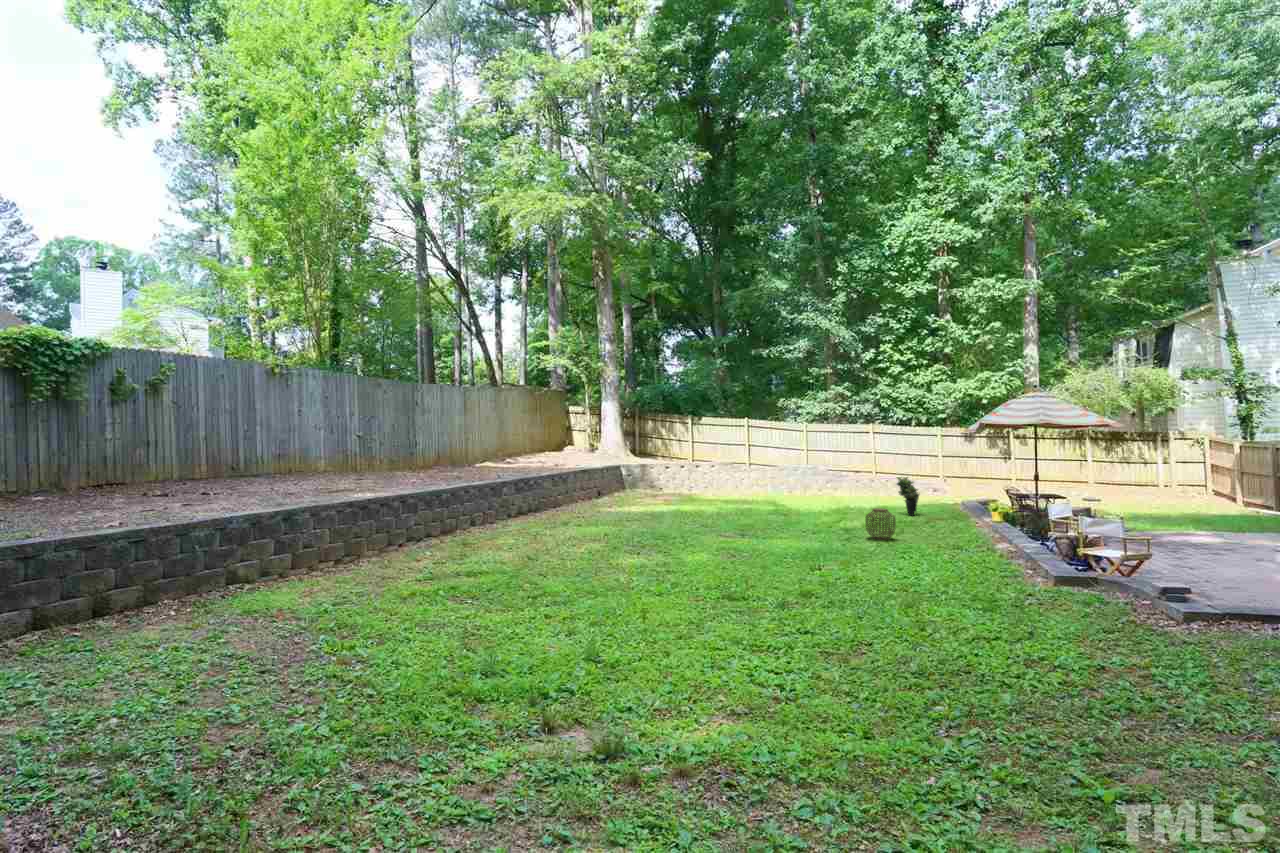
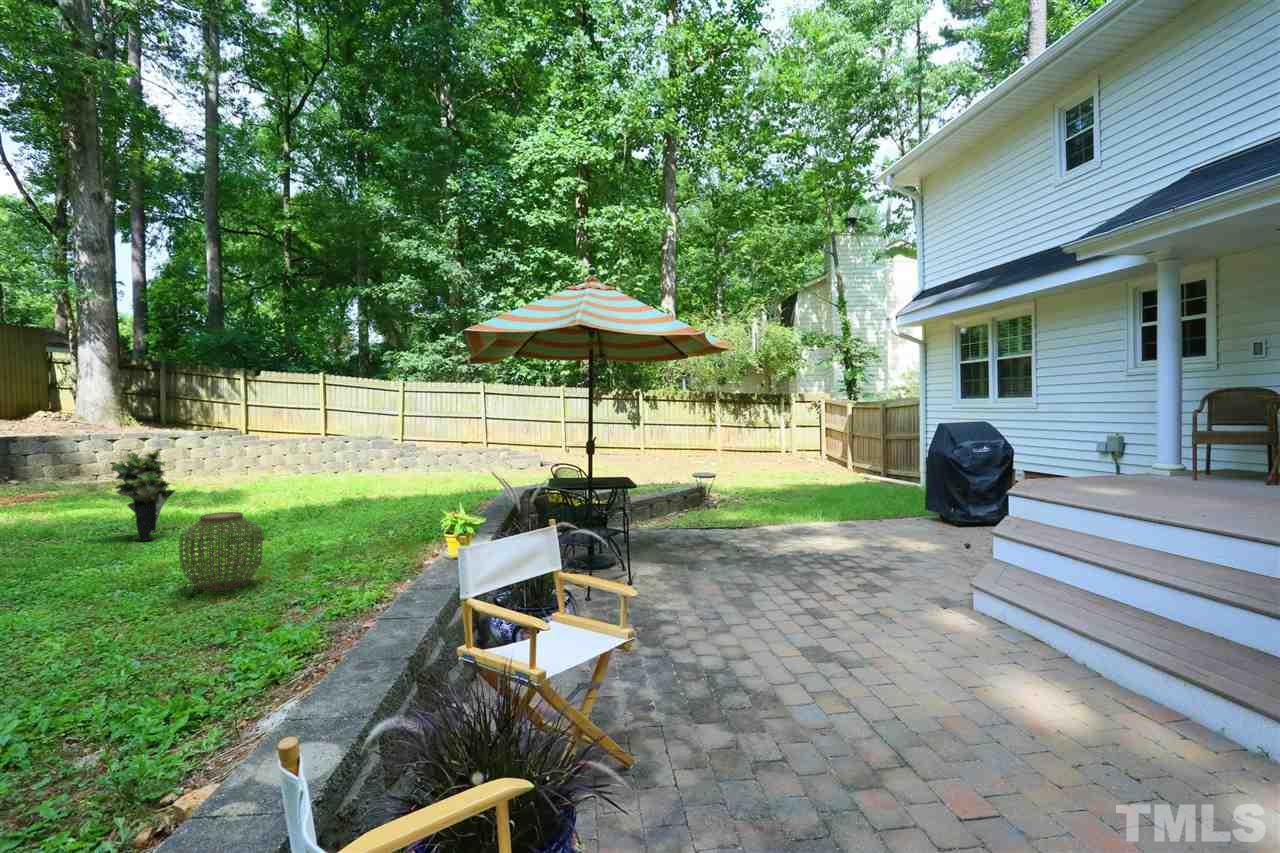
potted plant: present [897,477,919,516] -> present [111,450,175,541]

